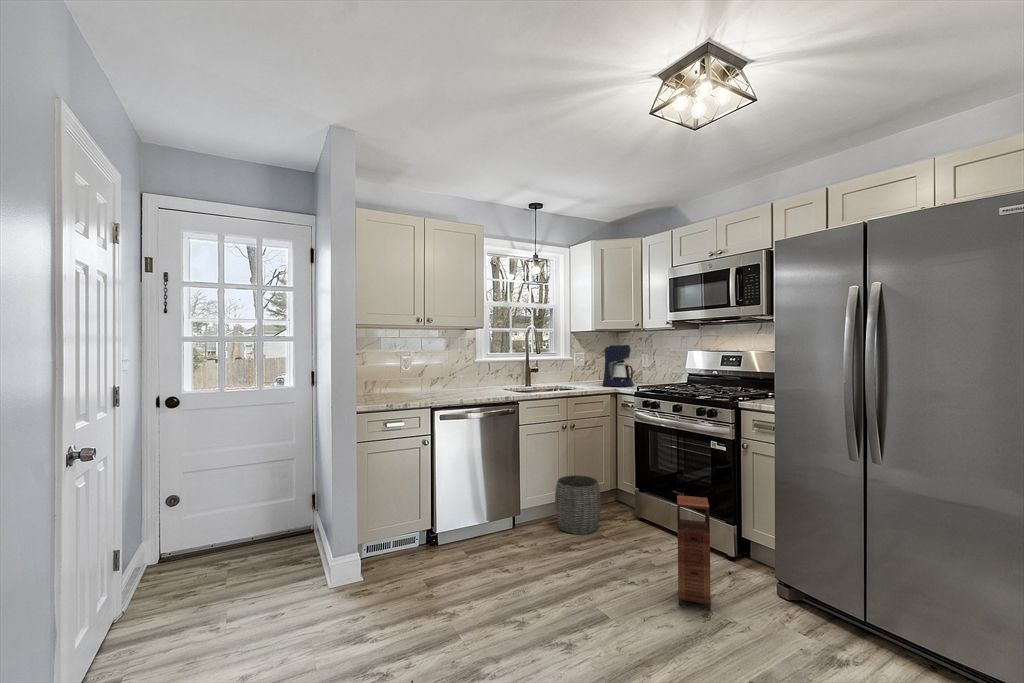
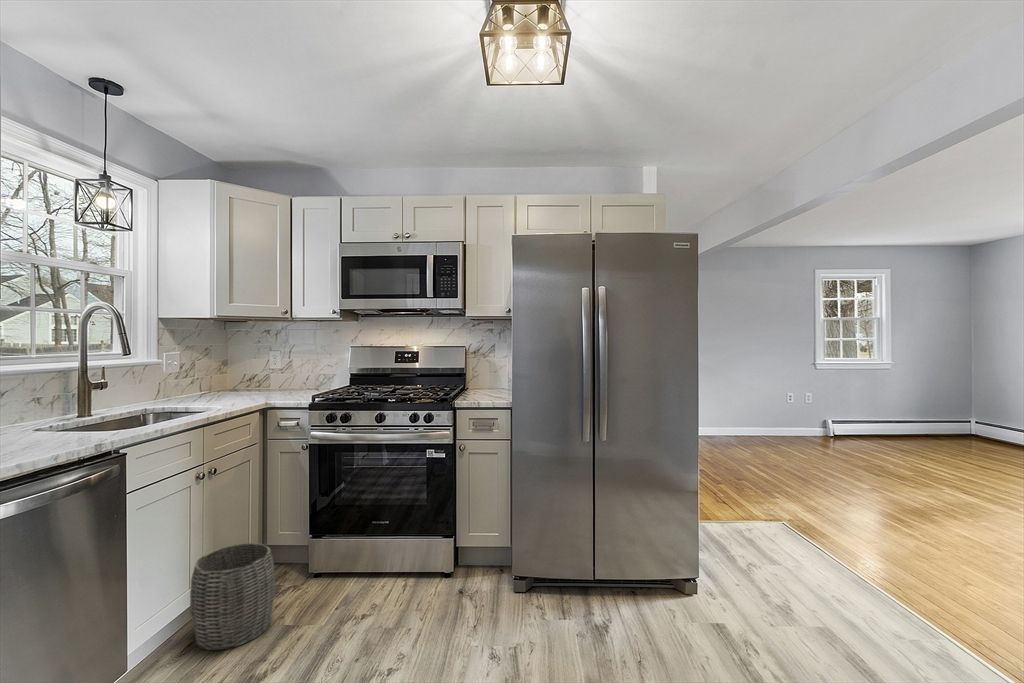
coffee maker: present [602,345,634,387] -> none [233,339,283,400]
storage cabinet: present [677,495,711,610] -> none [442,517,494,664]

